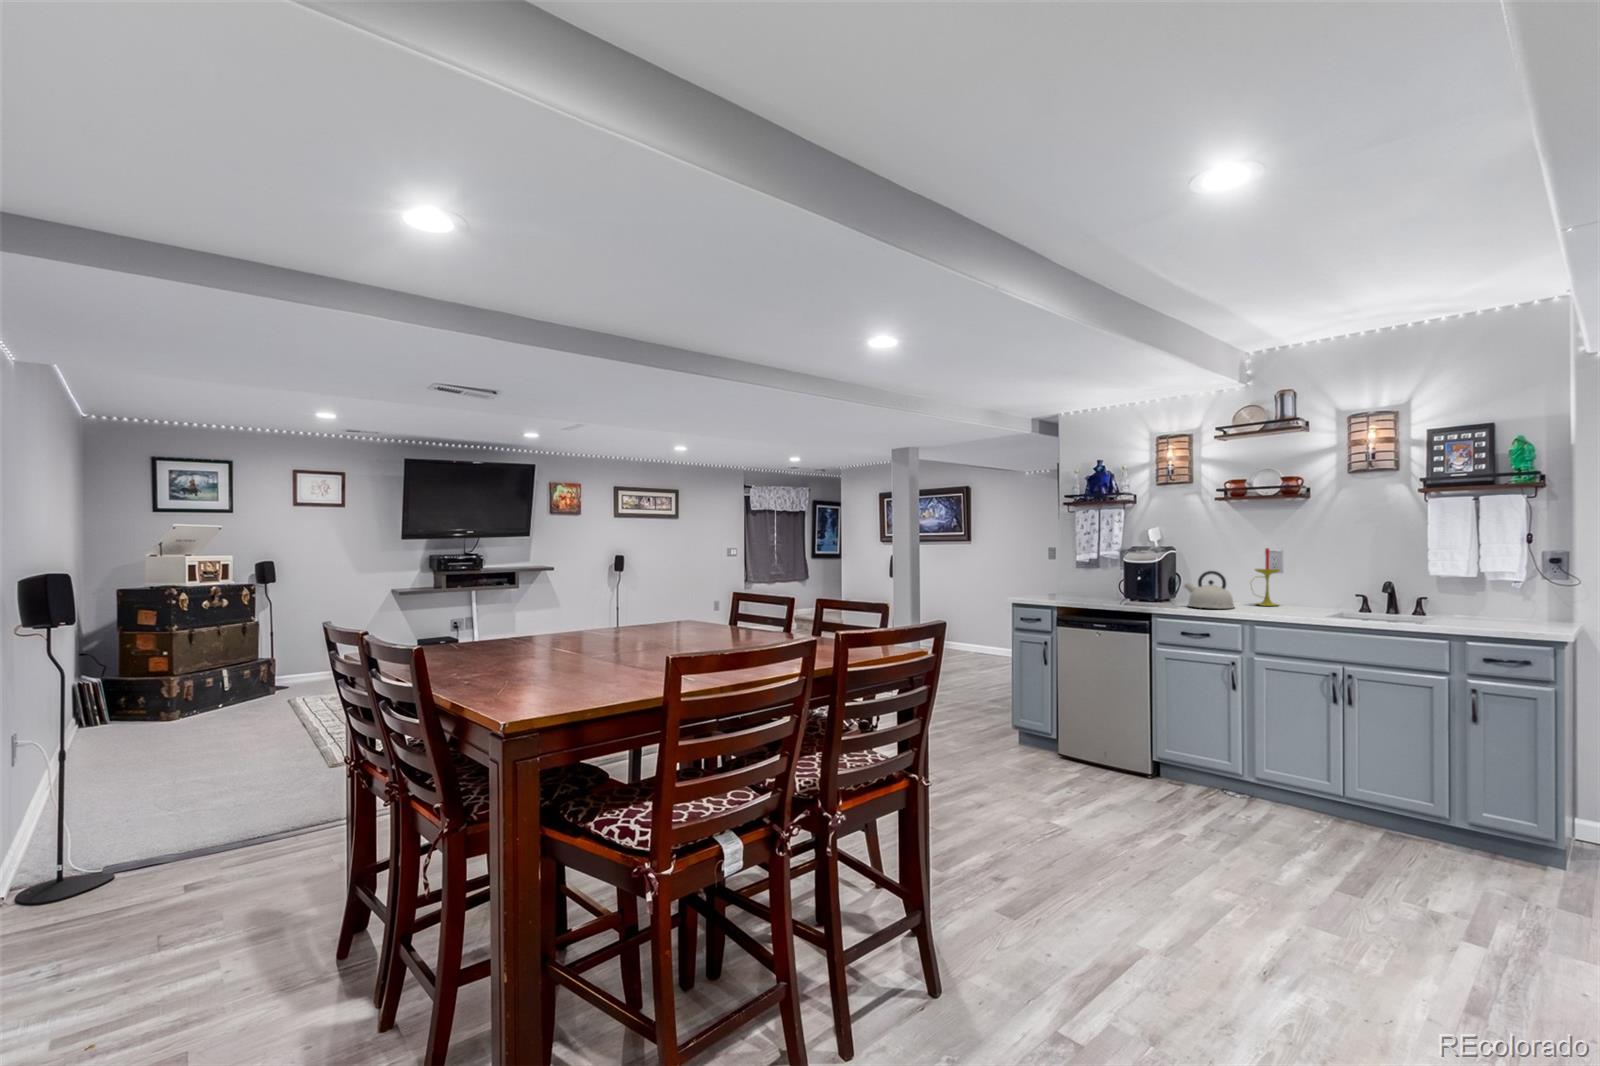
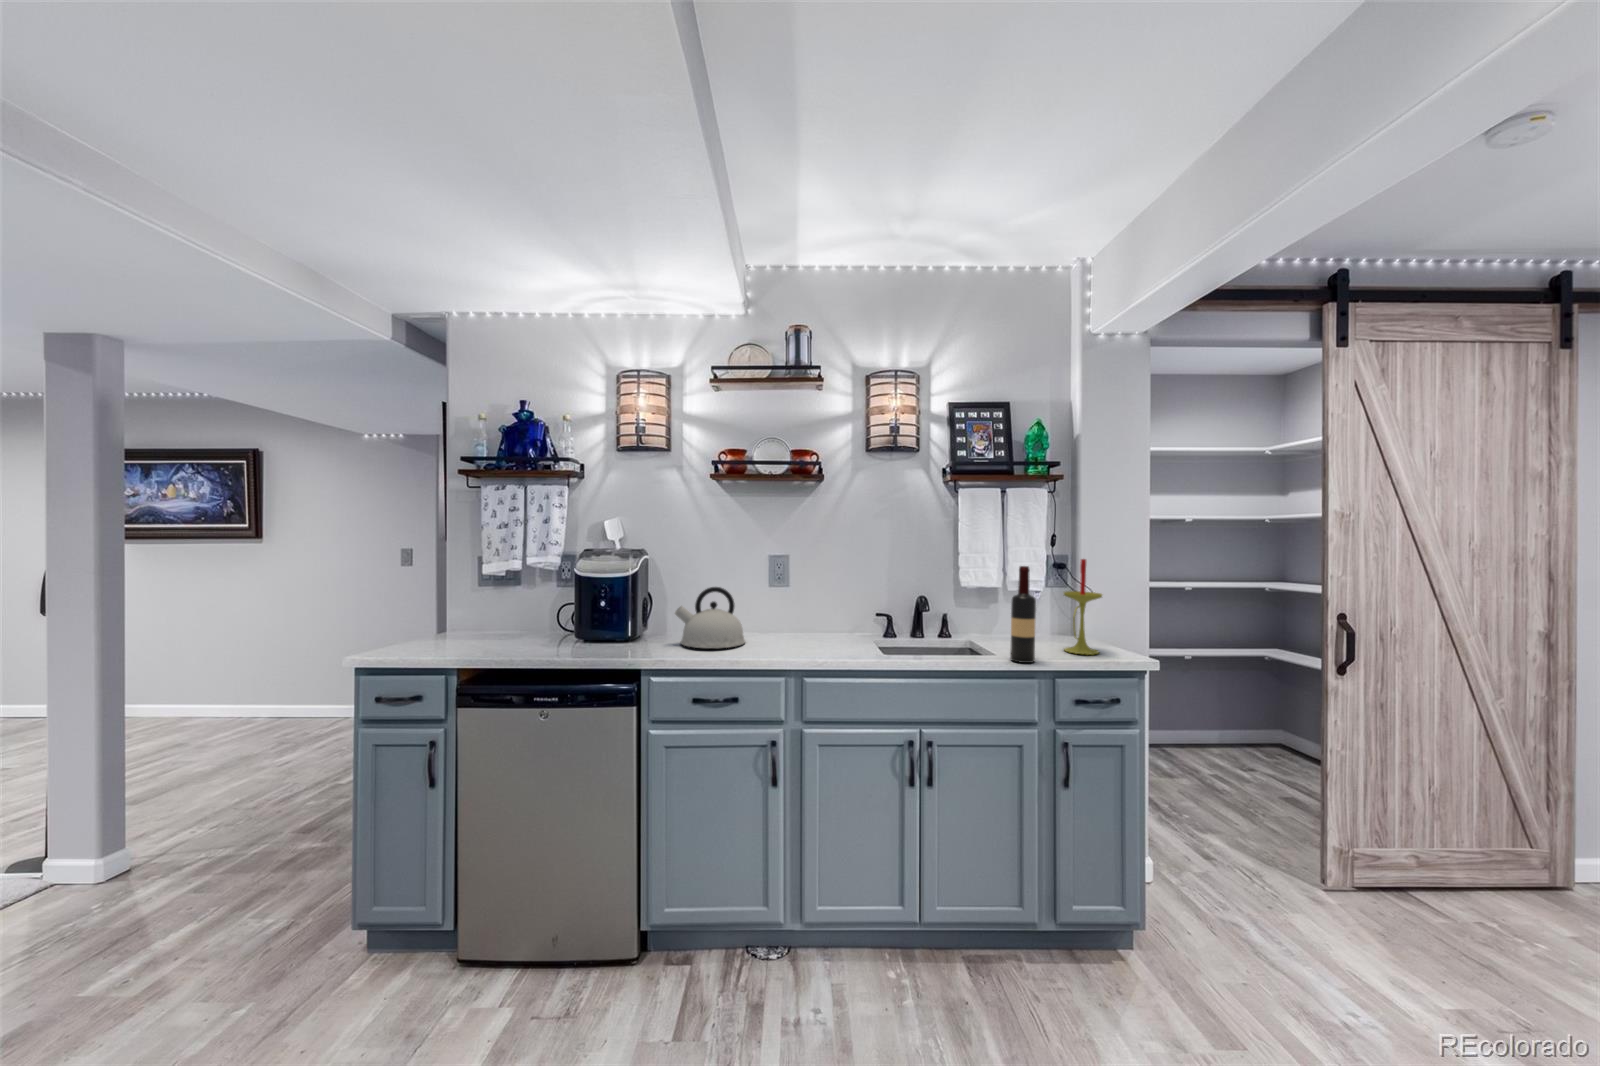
candle: present [1253,548,1280,606] -> present [1064,559,1102,655]
wine bottle: none [1432,557,1455,629] -> present [1010,566,1036,663]

